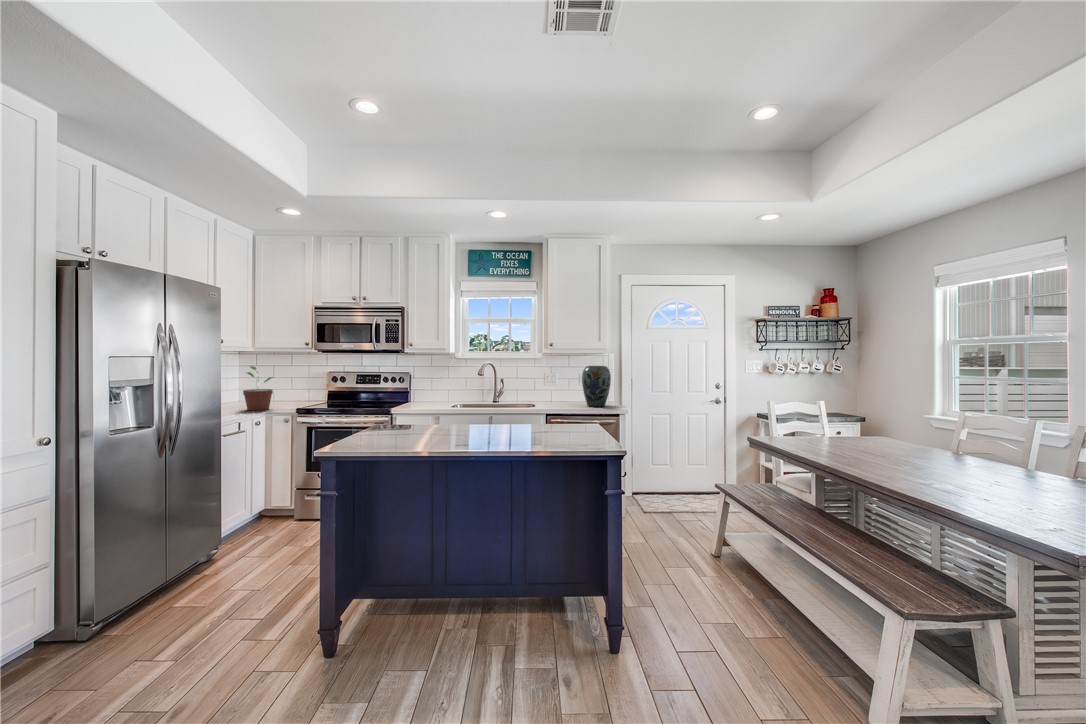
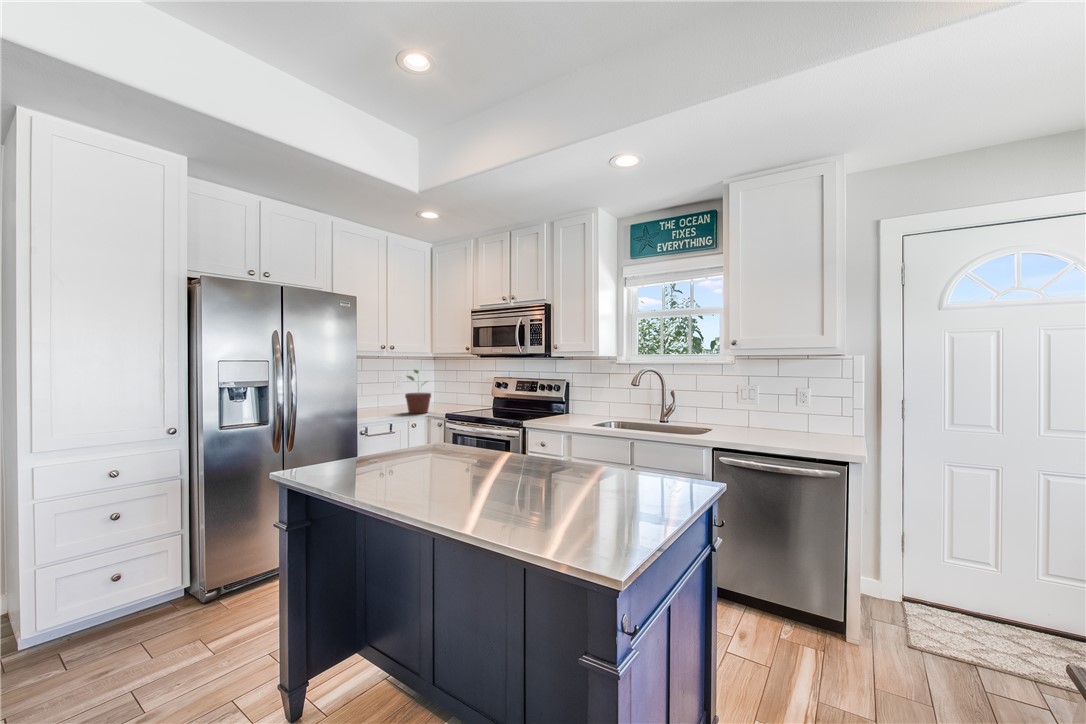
vase: present [582,366,611,407] -> none [784,374,839,443]

